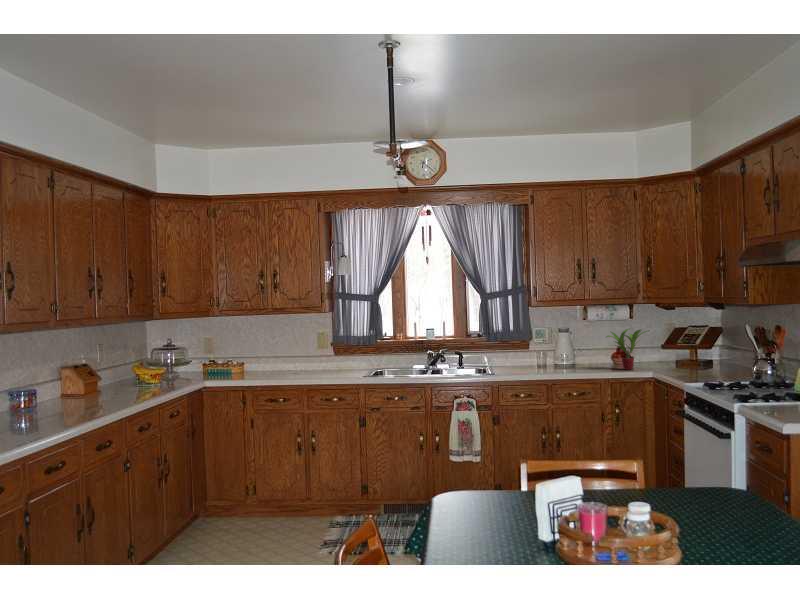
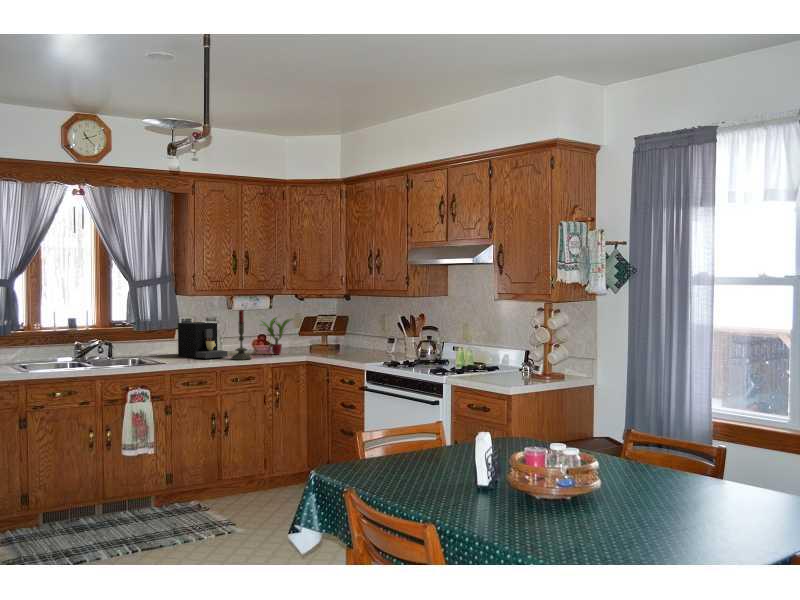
candle: none [570,318,592,373] -> present [232,310,251,360]
coffee maker: none [526,334,569,370] -> present [178,322,228,358]

